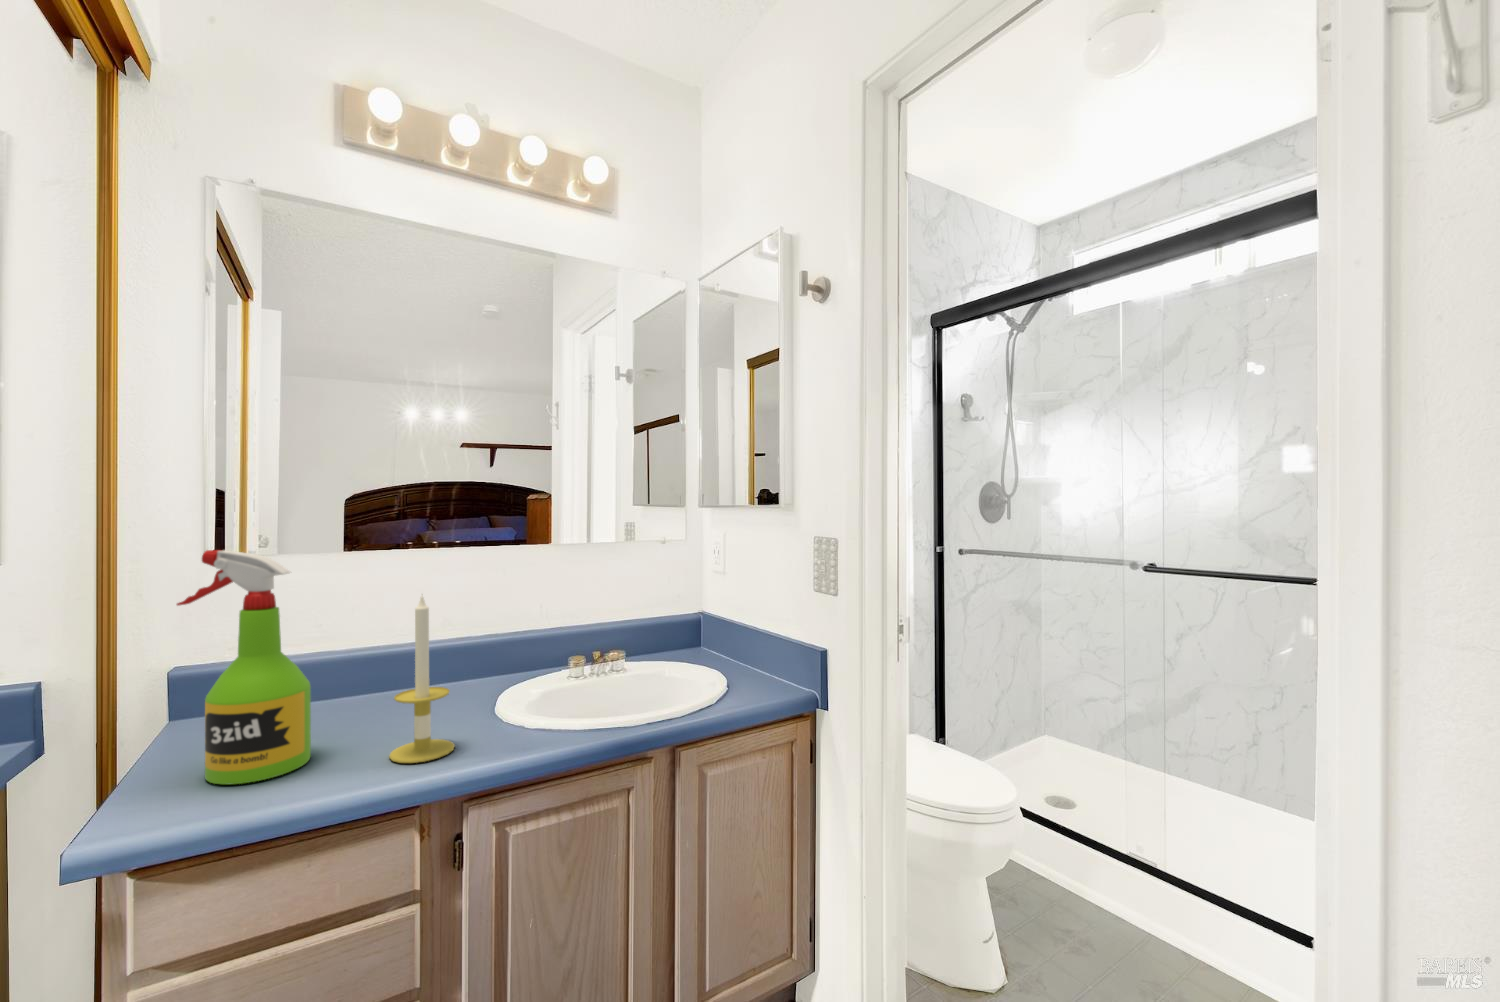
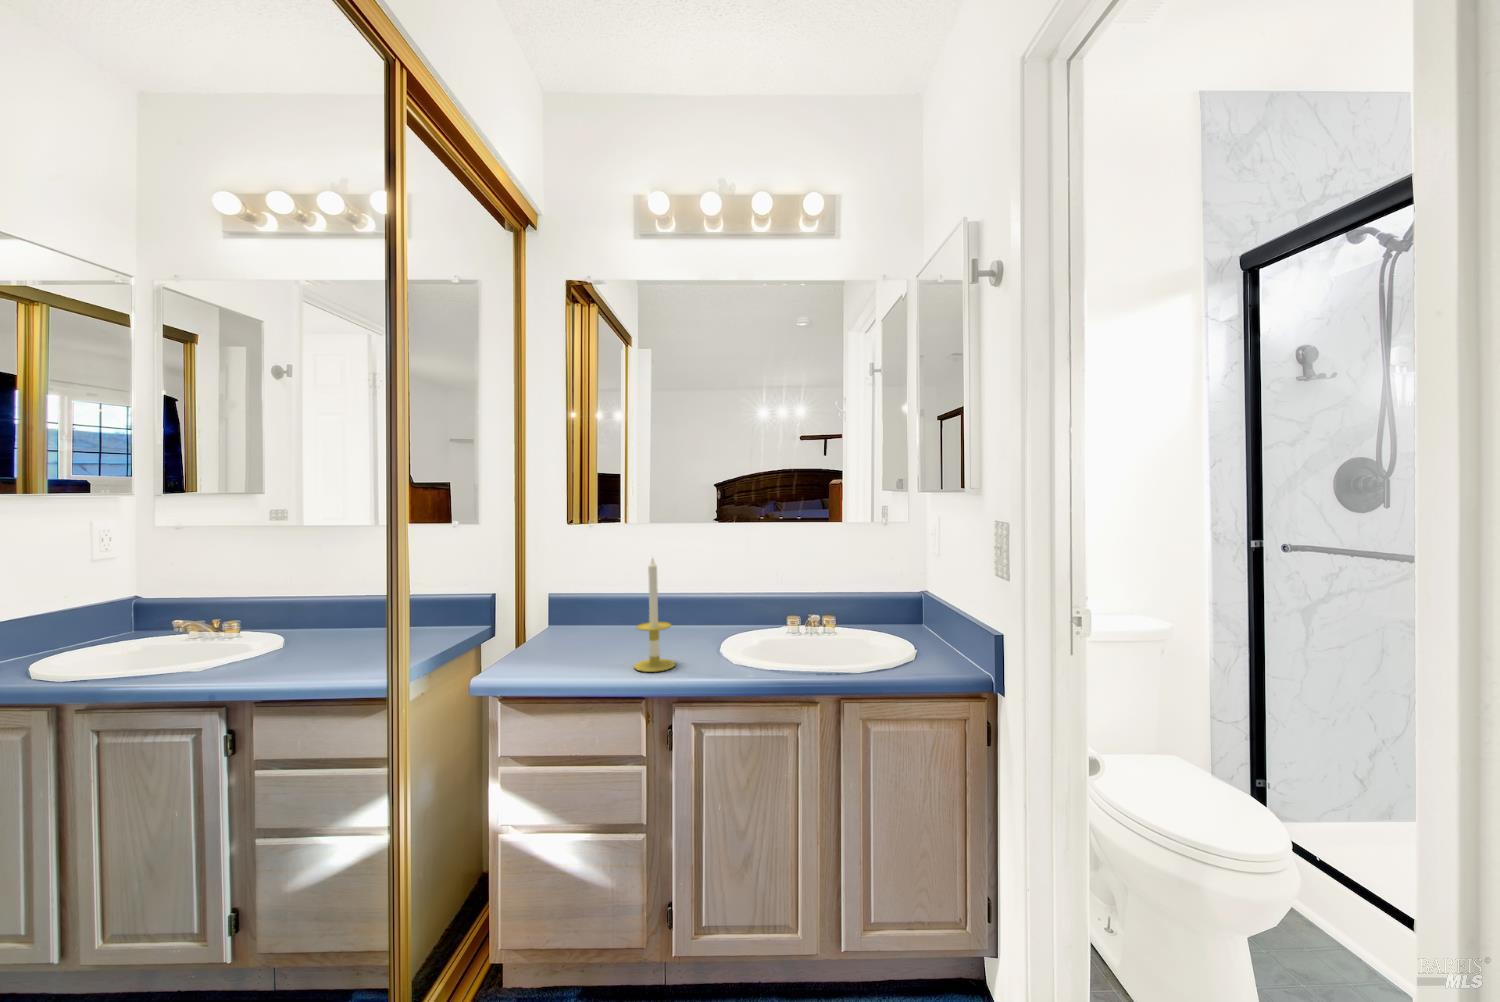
spray bottle: present [177,550,311,785] -> none [533,522,599,666]

